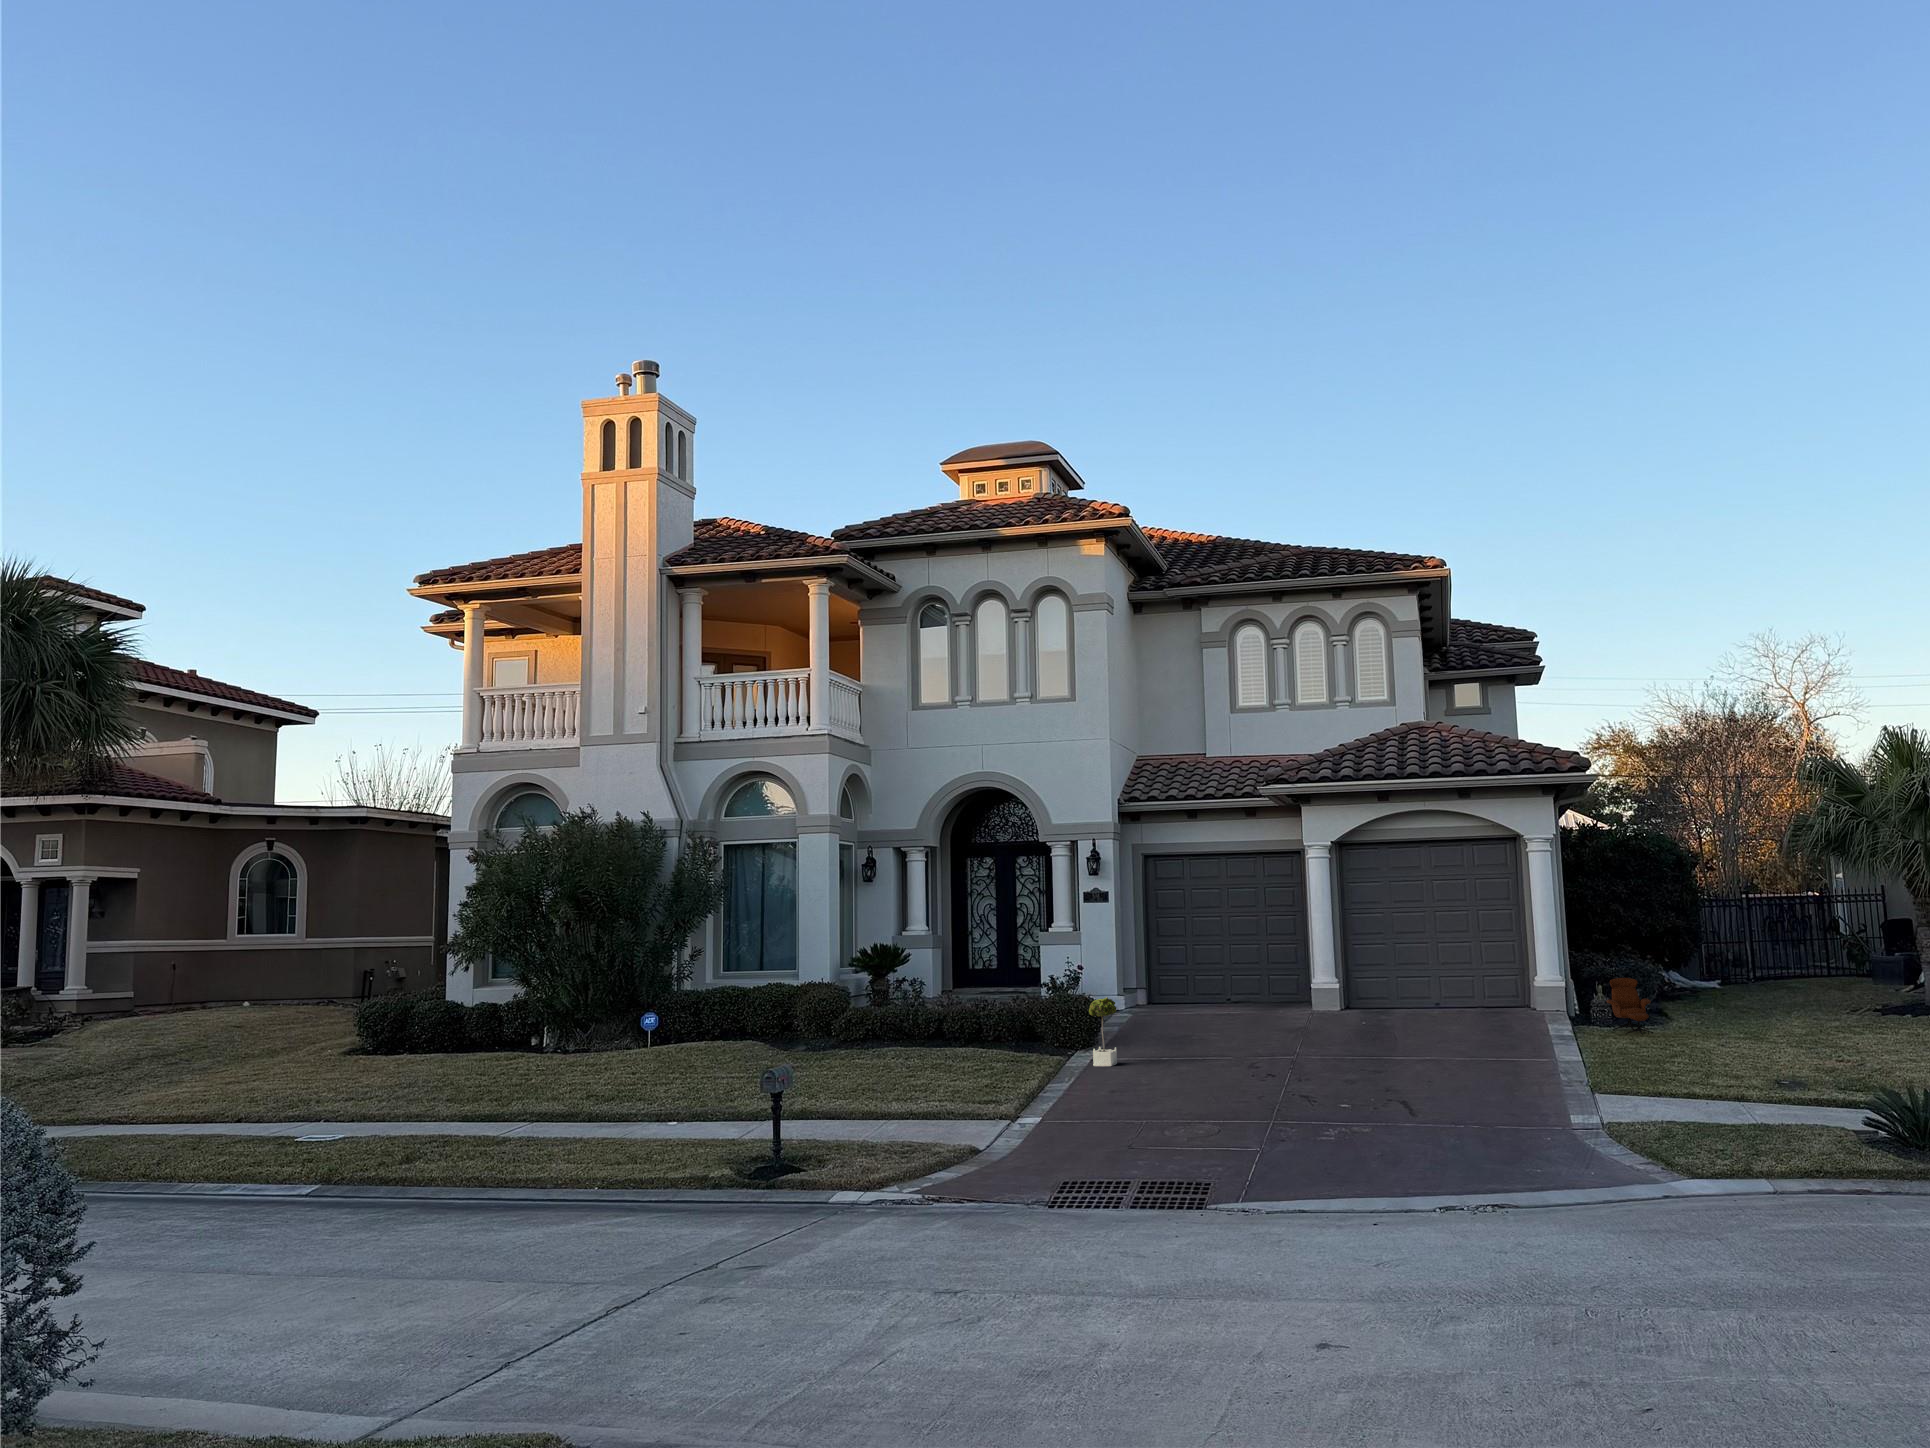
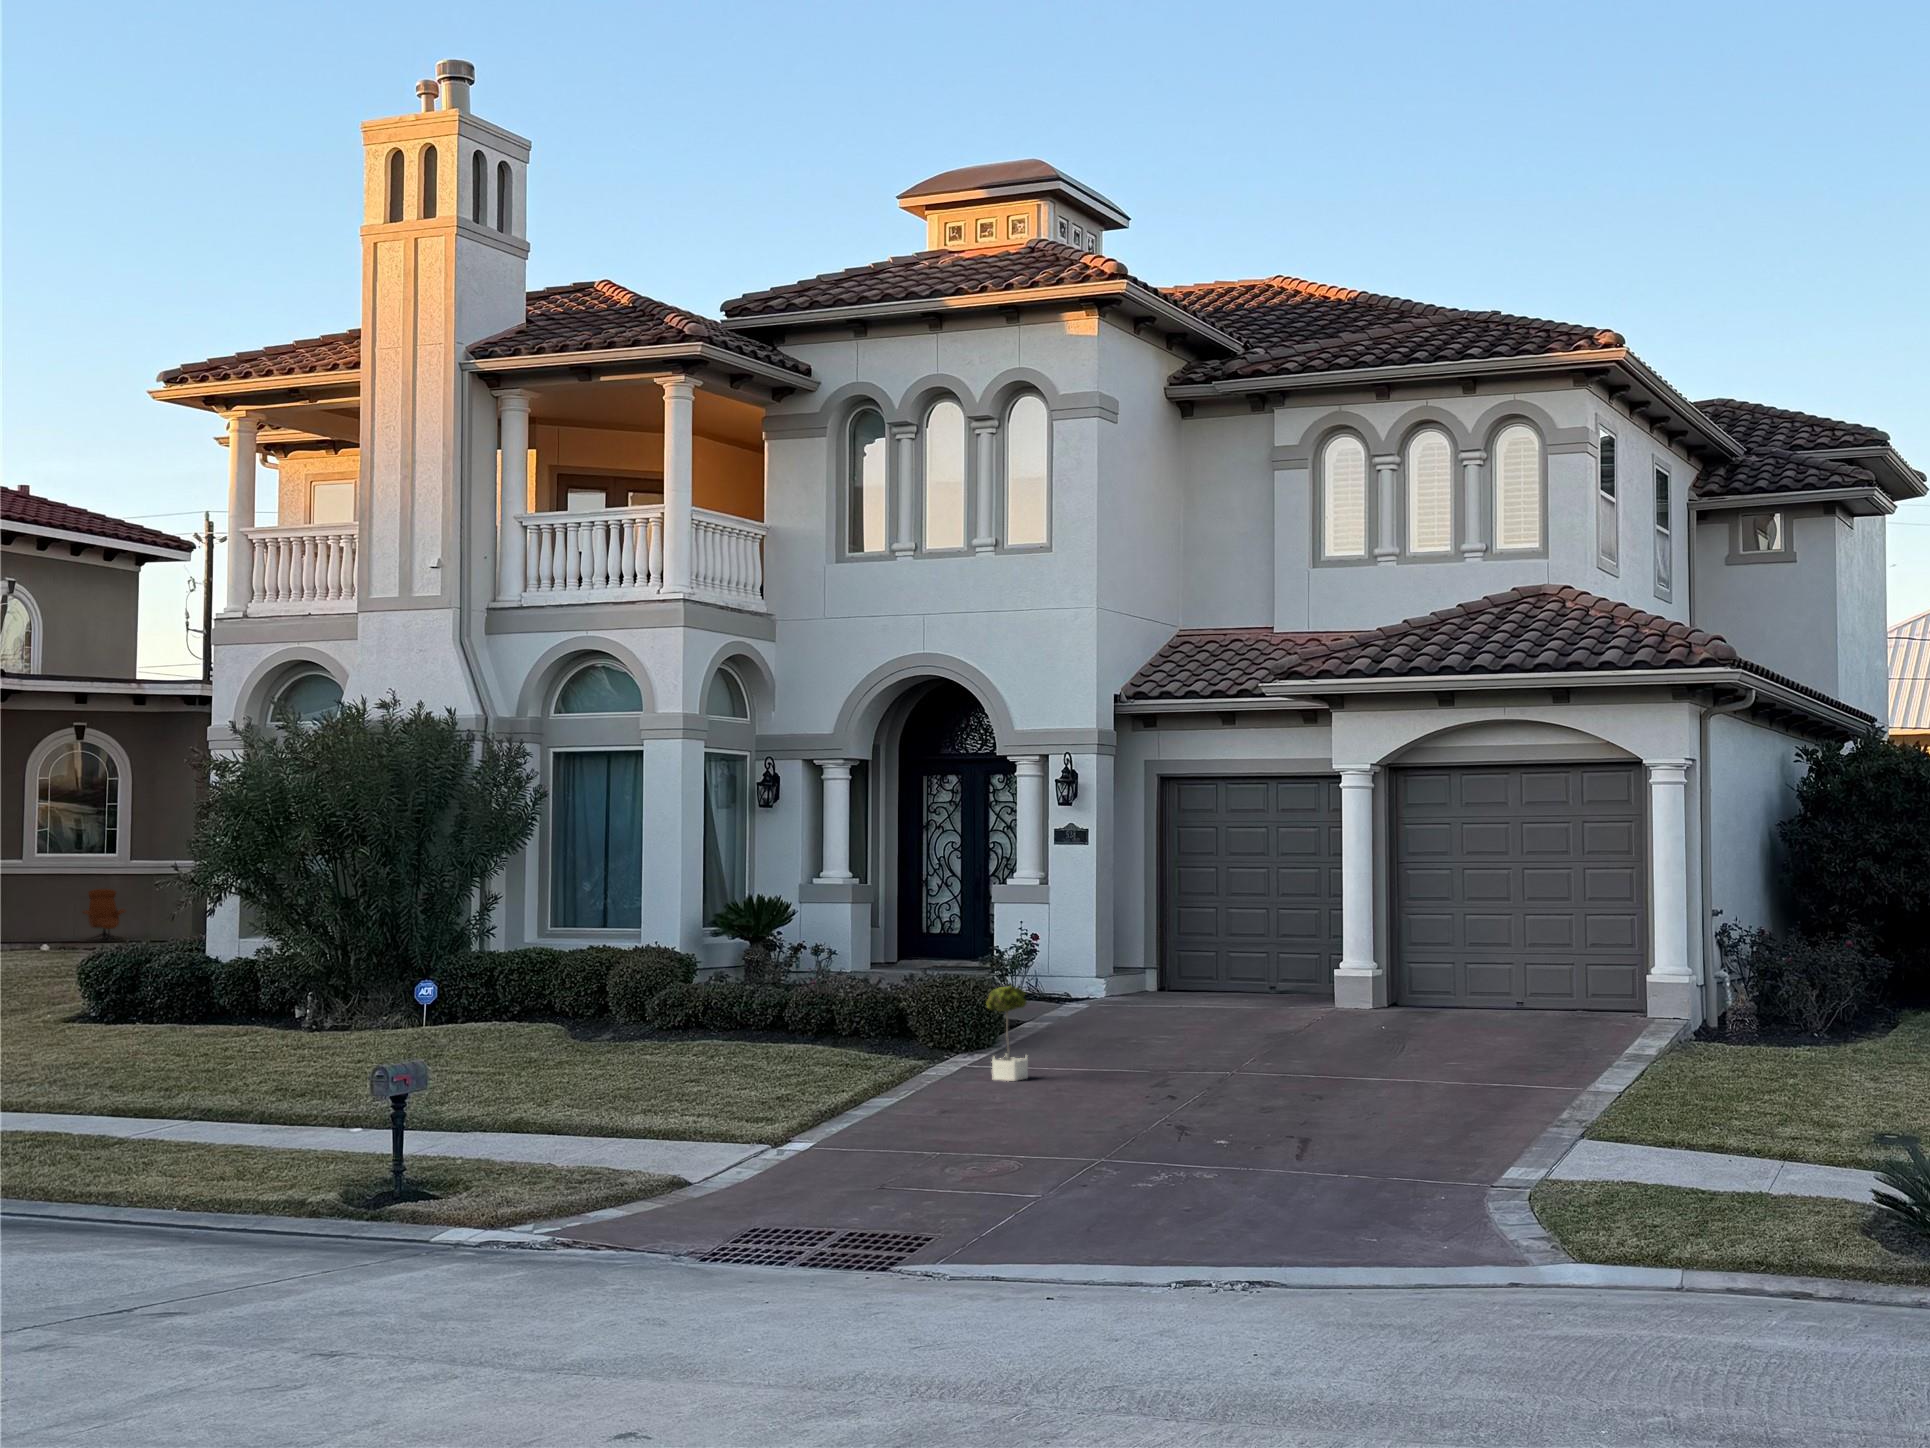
lounge chair: present [1606,978,1653,1035] -> present [83,889,126,941]

